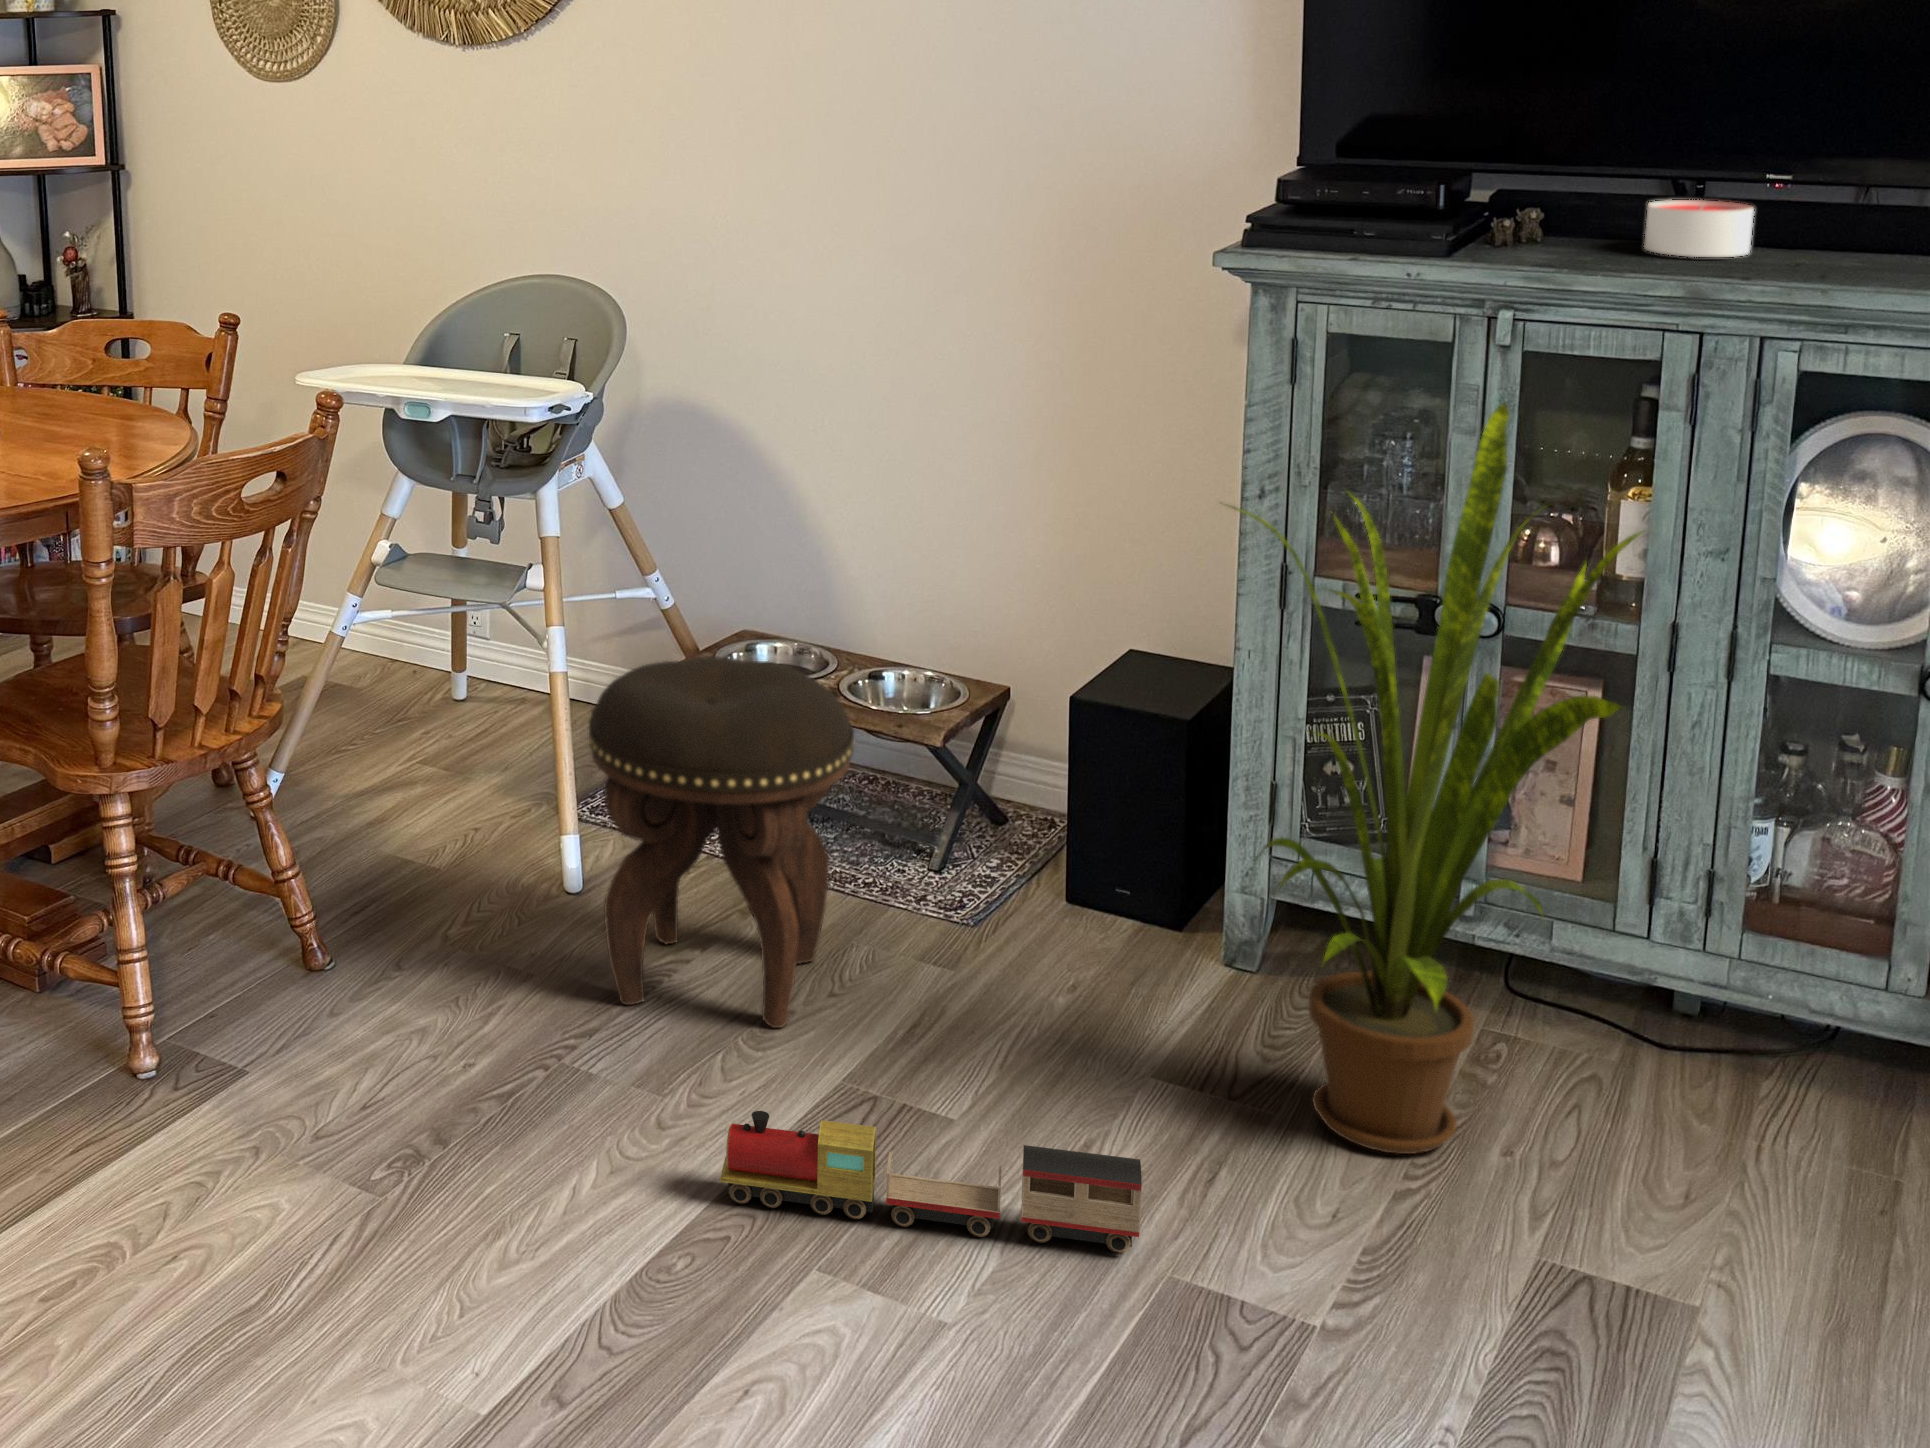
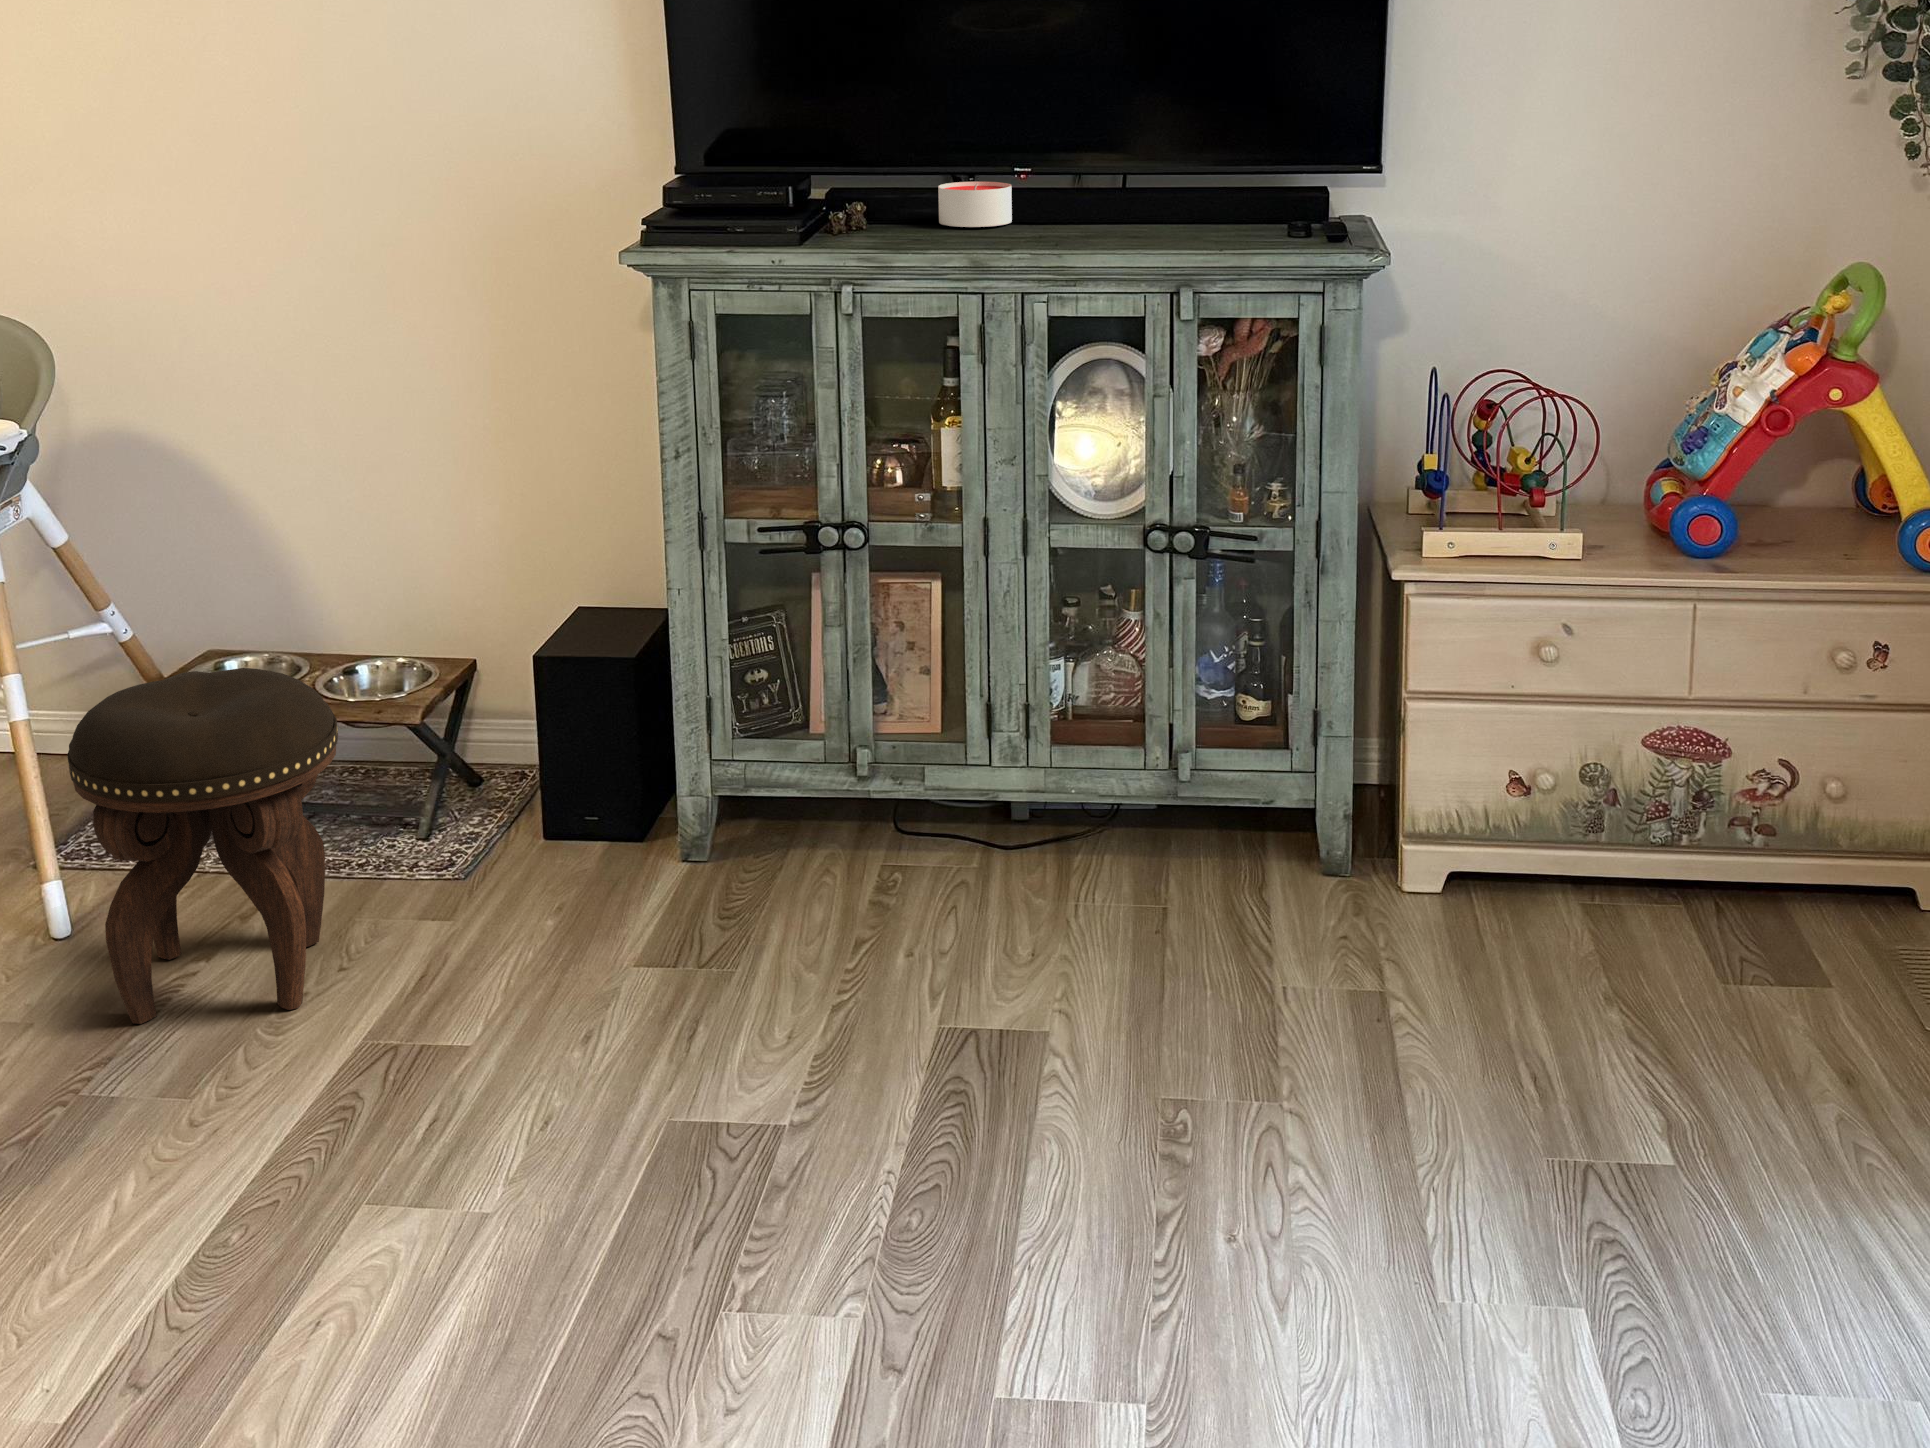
house plant: present [1231,403,1642,1154] -> none [634,354,966,983]
toy train: present [720,1111,1142,1253] -> none [263,1033,640,1169]

